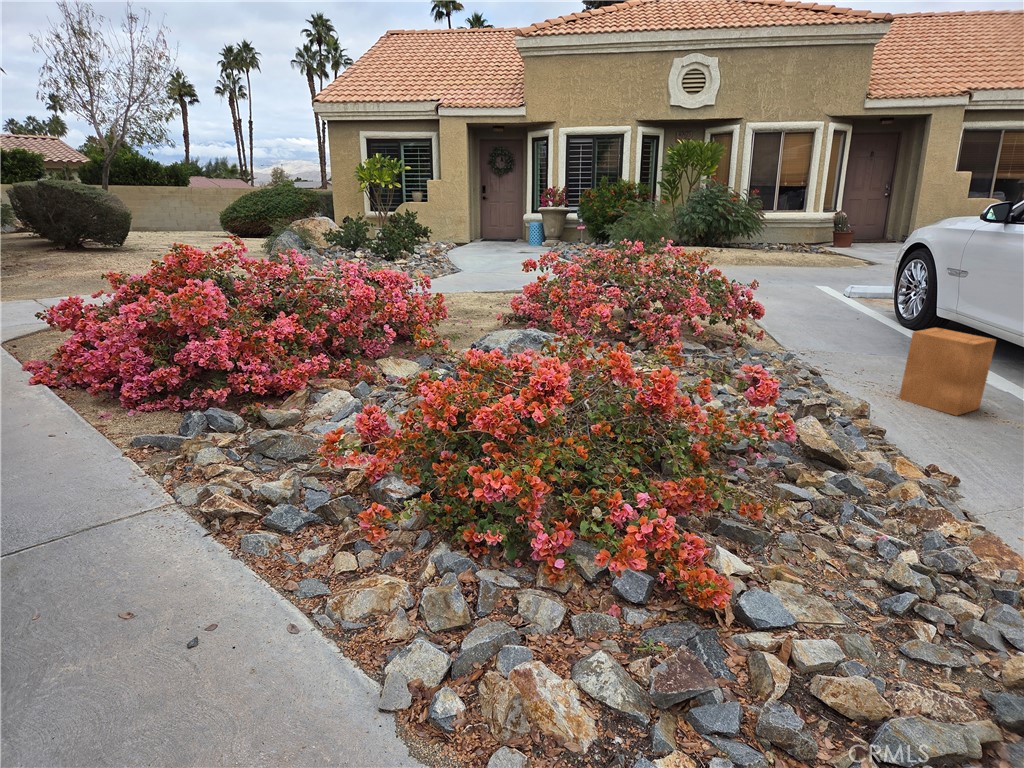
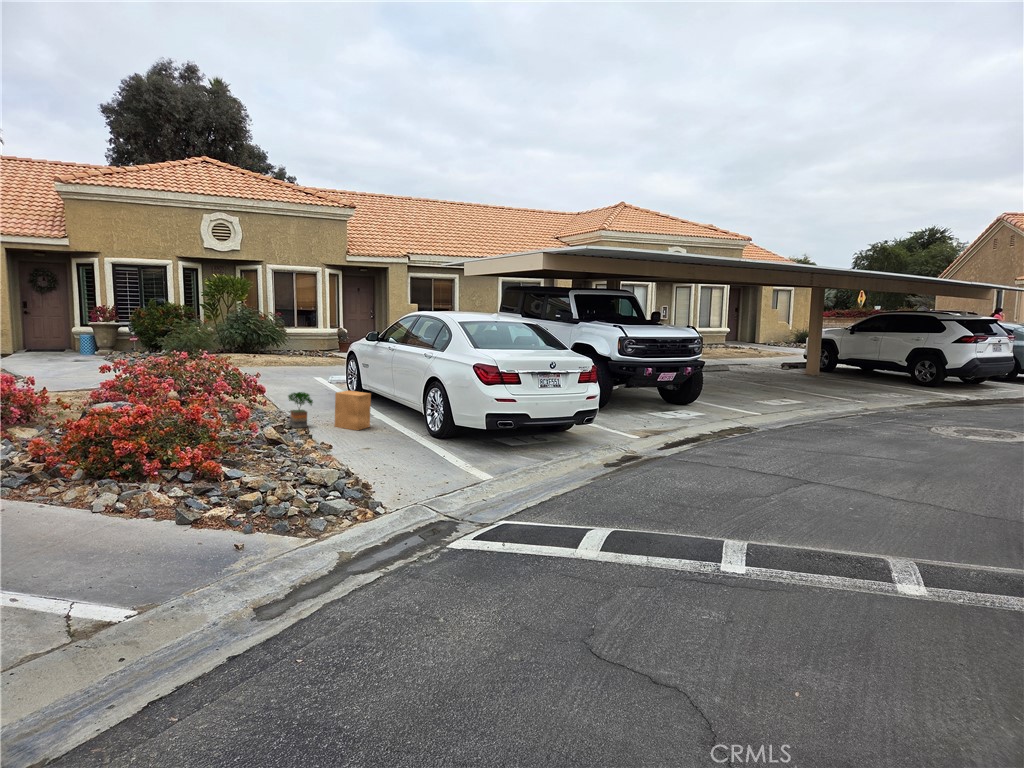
potted tree: none [809,323,865,394] -> present [288,392,313,428]

